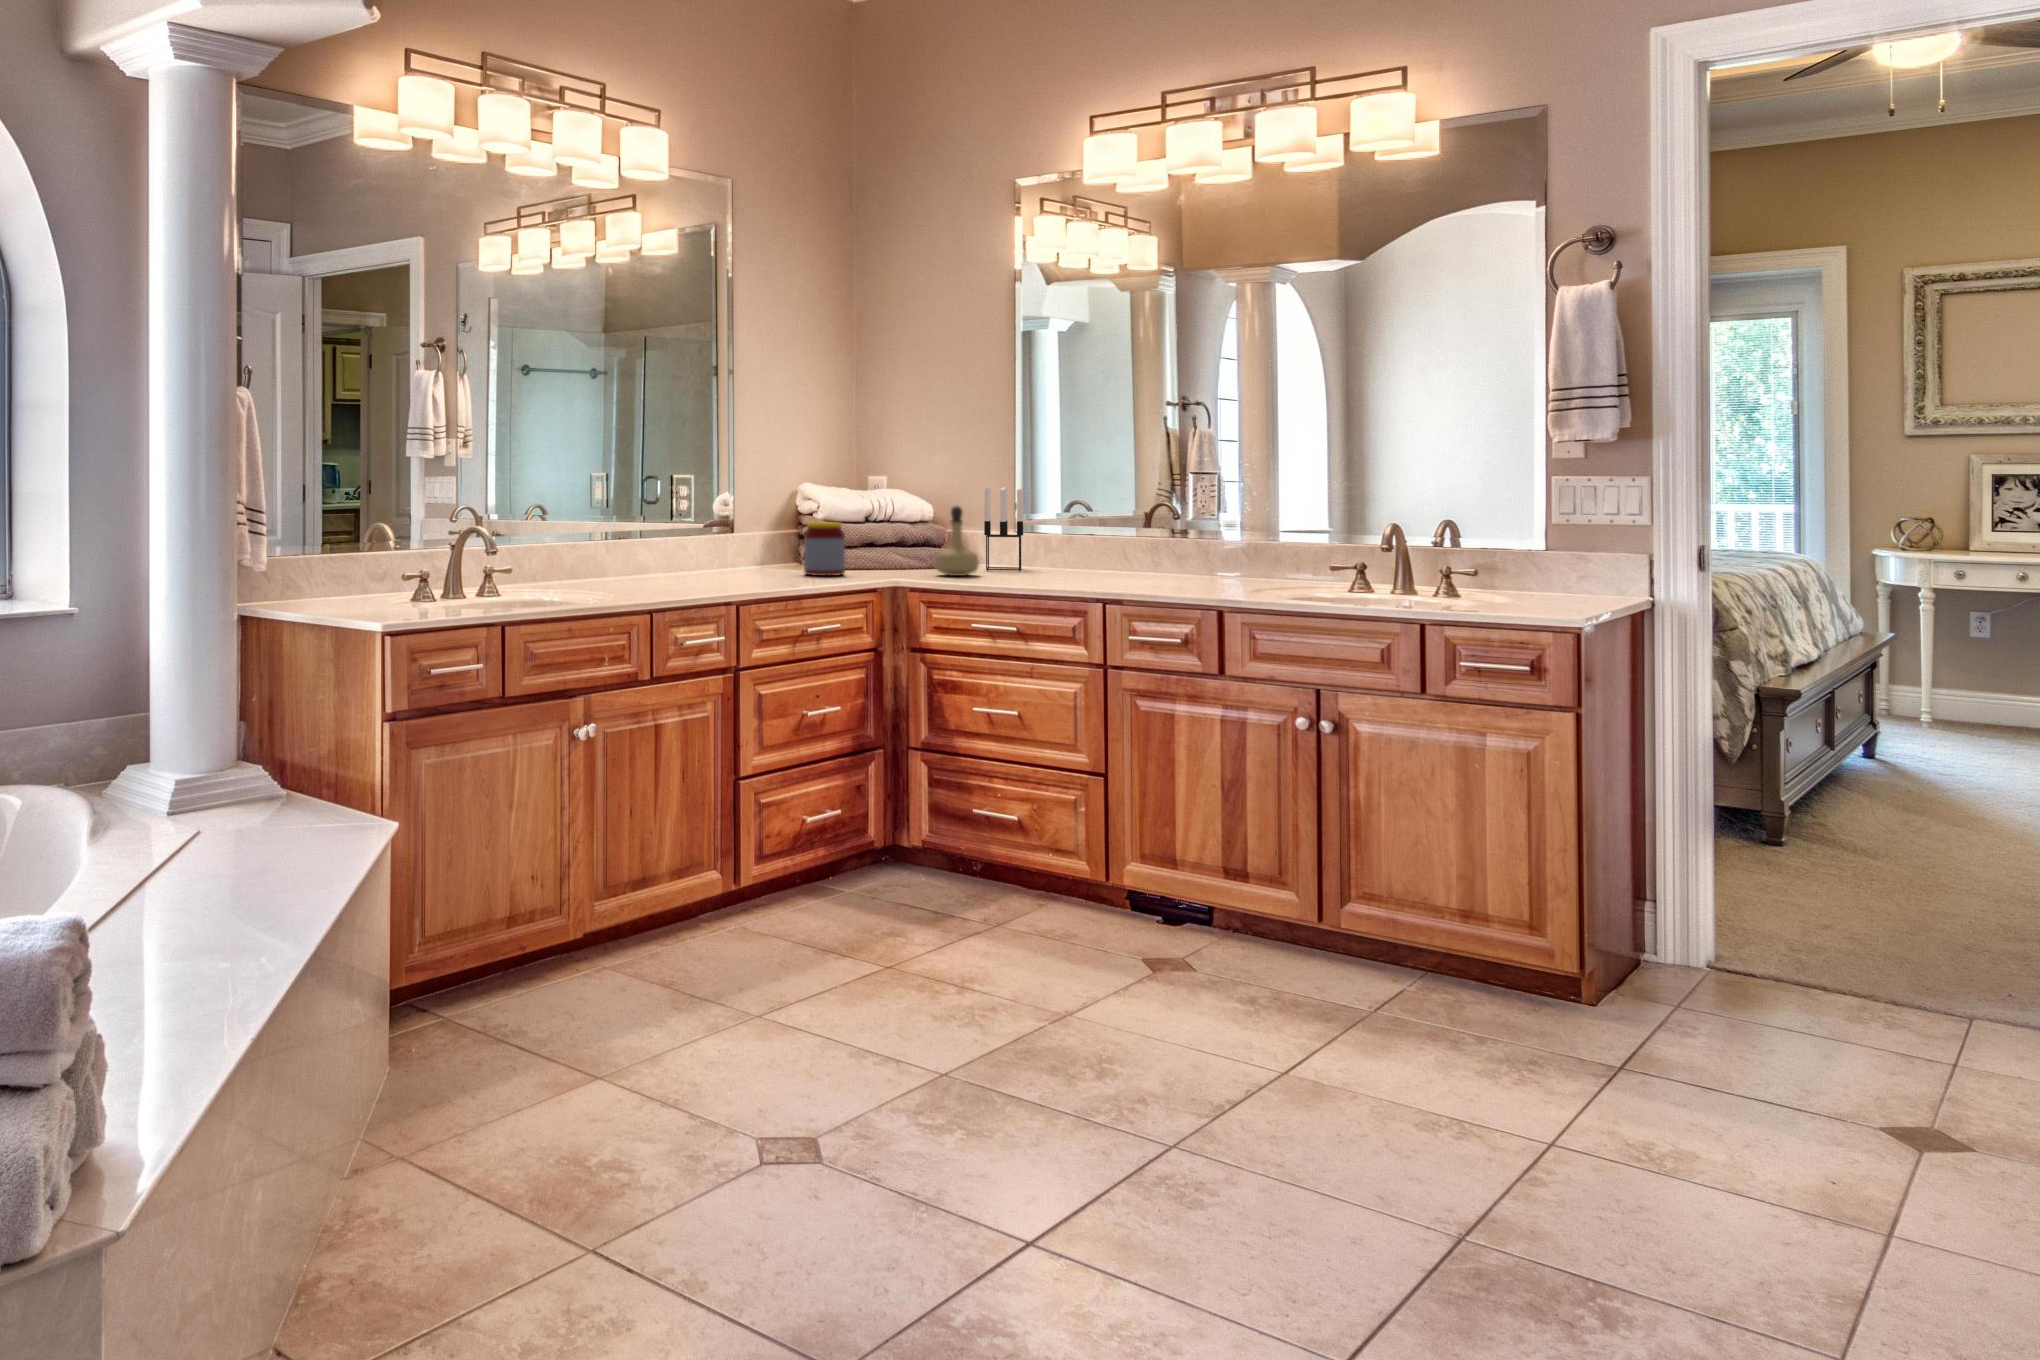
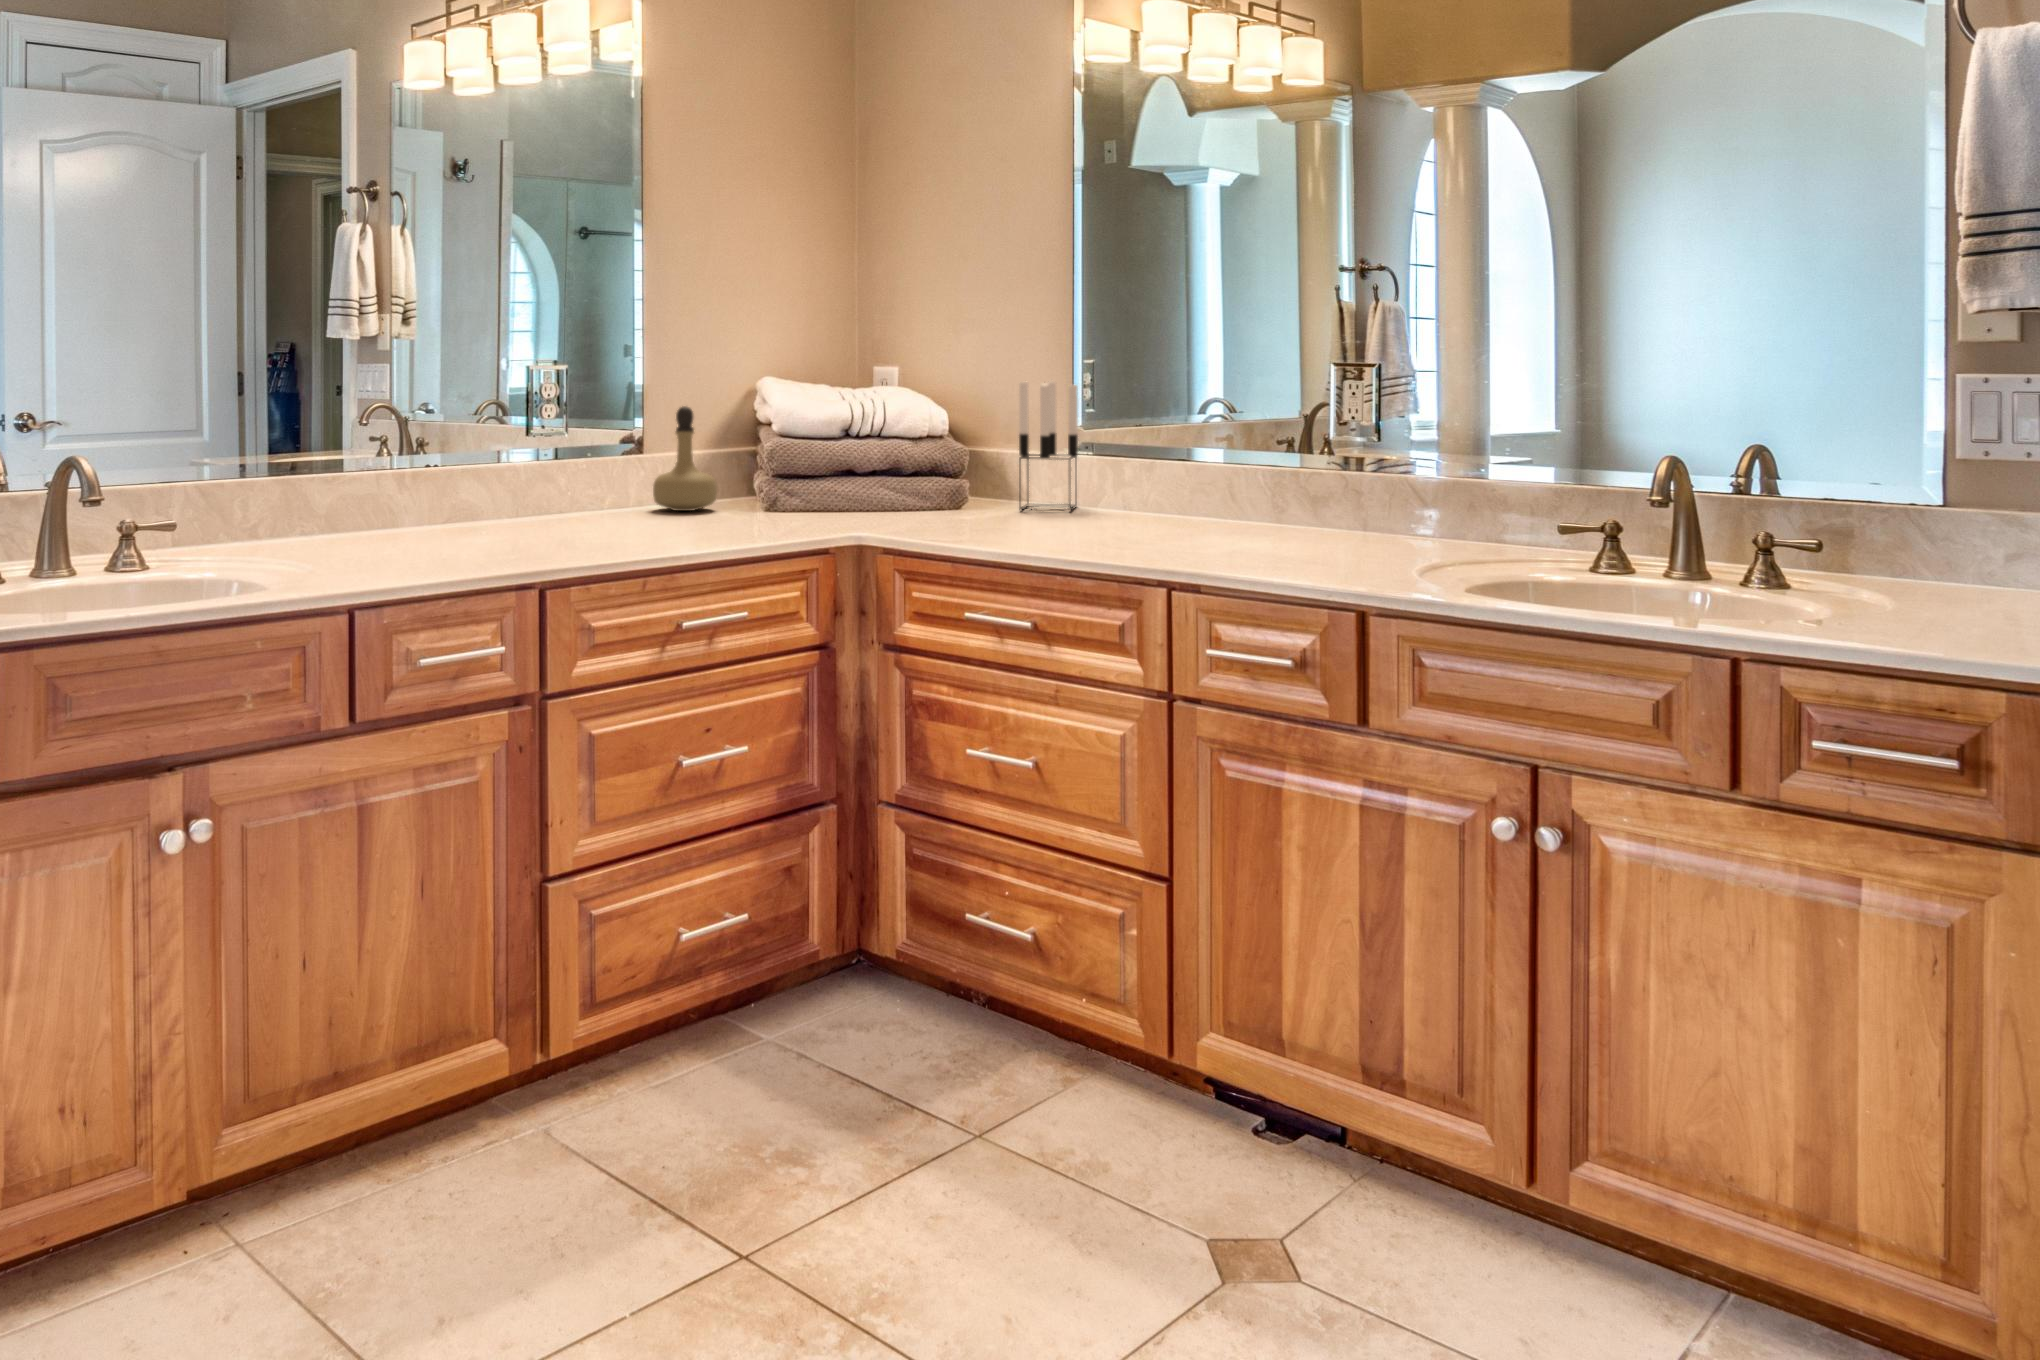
perfume bottle: present [935,506,979,576] -> present [653,406,717,511]
jar: present [804,522,845,576] -> none [723,437,787,524]

